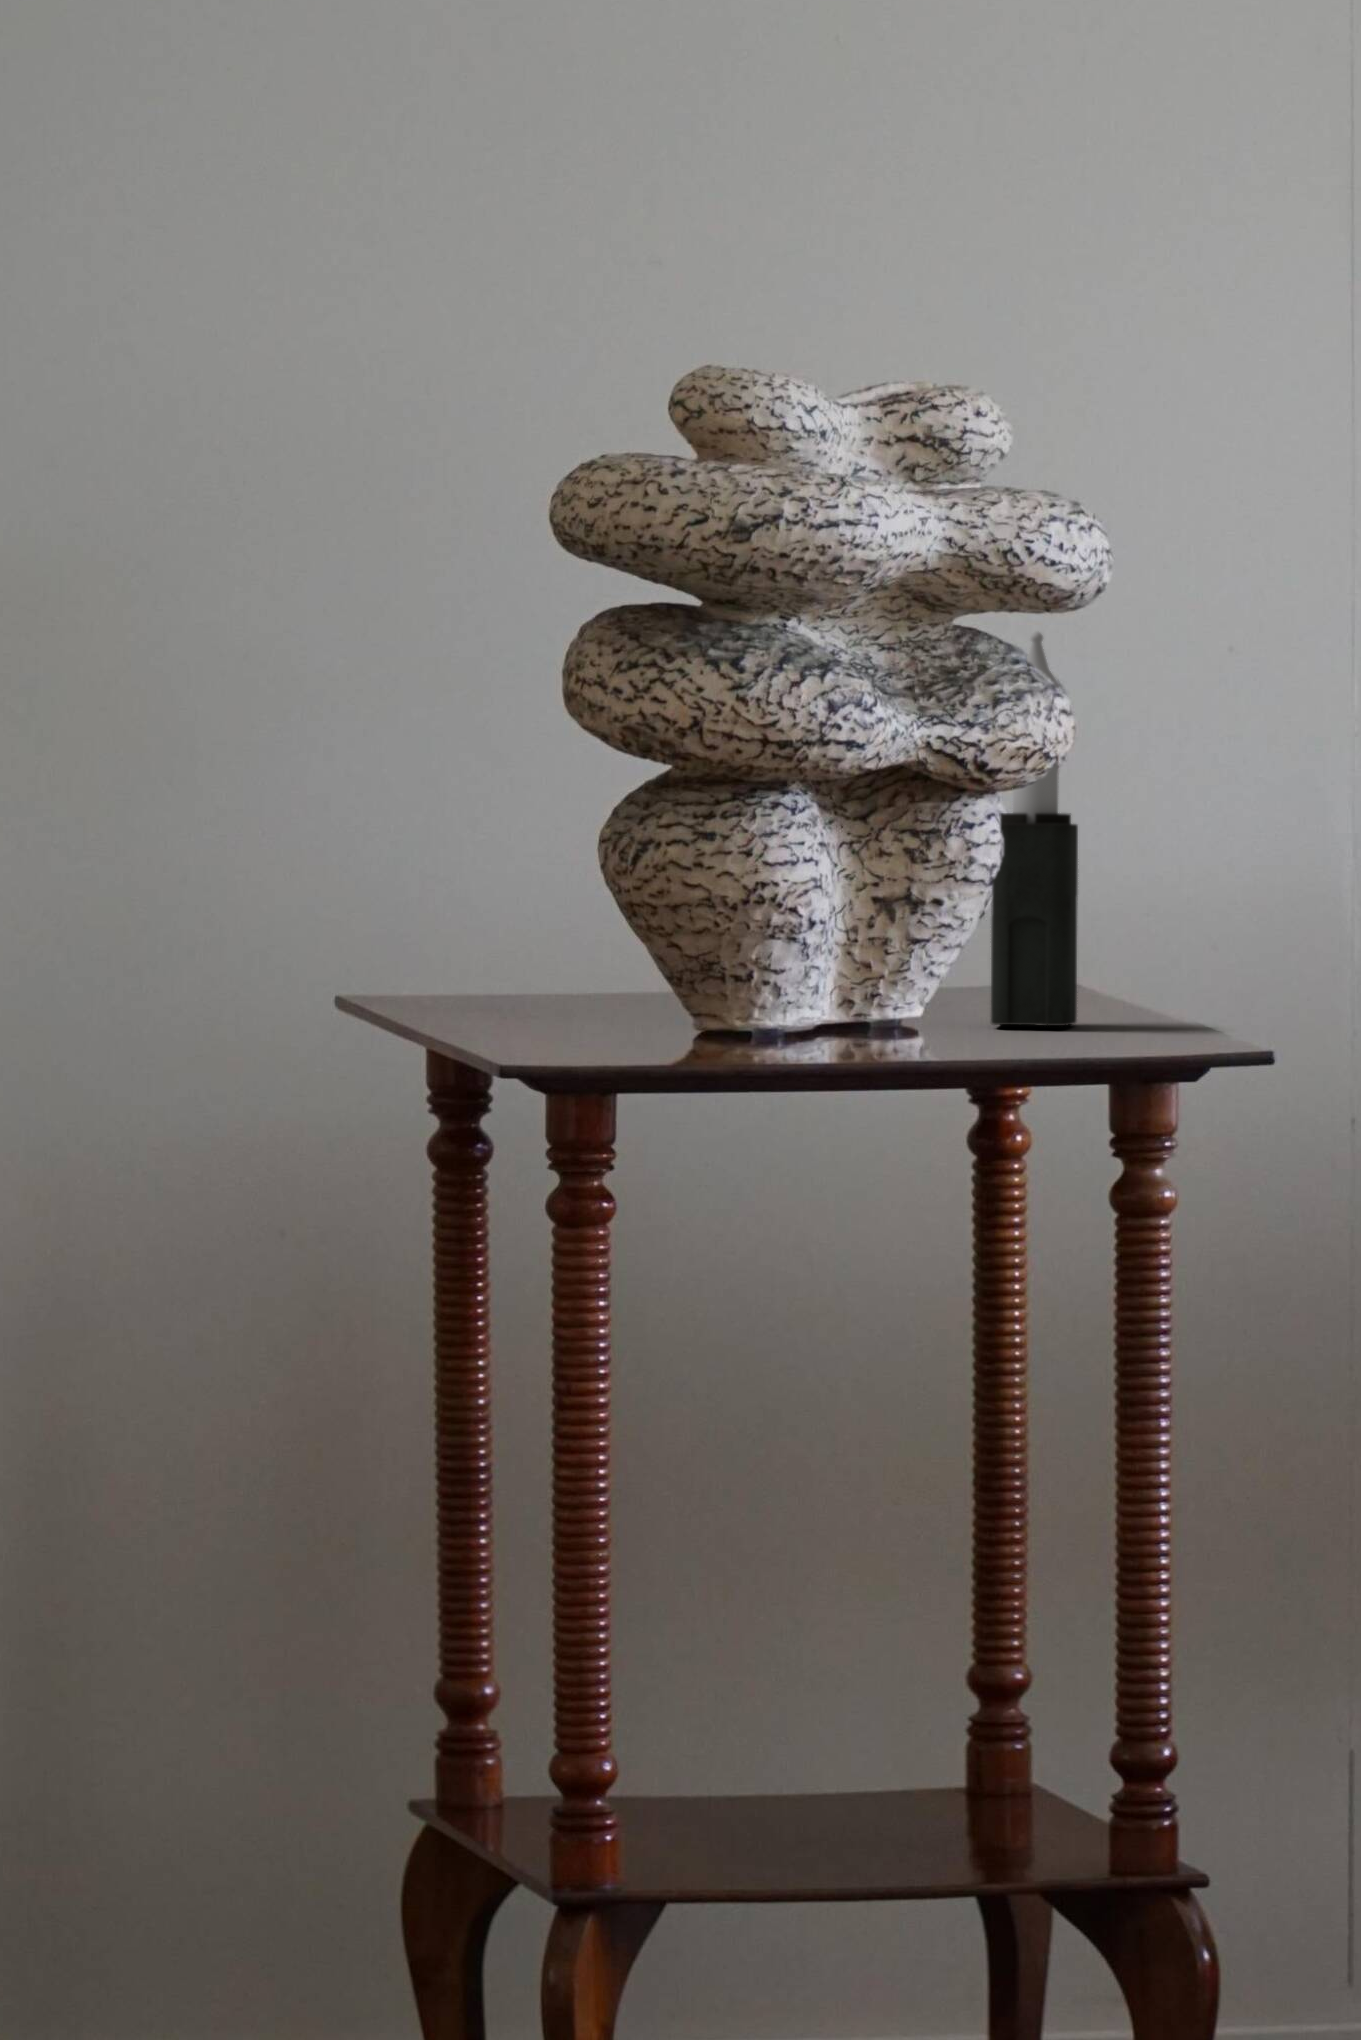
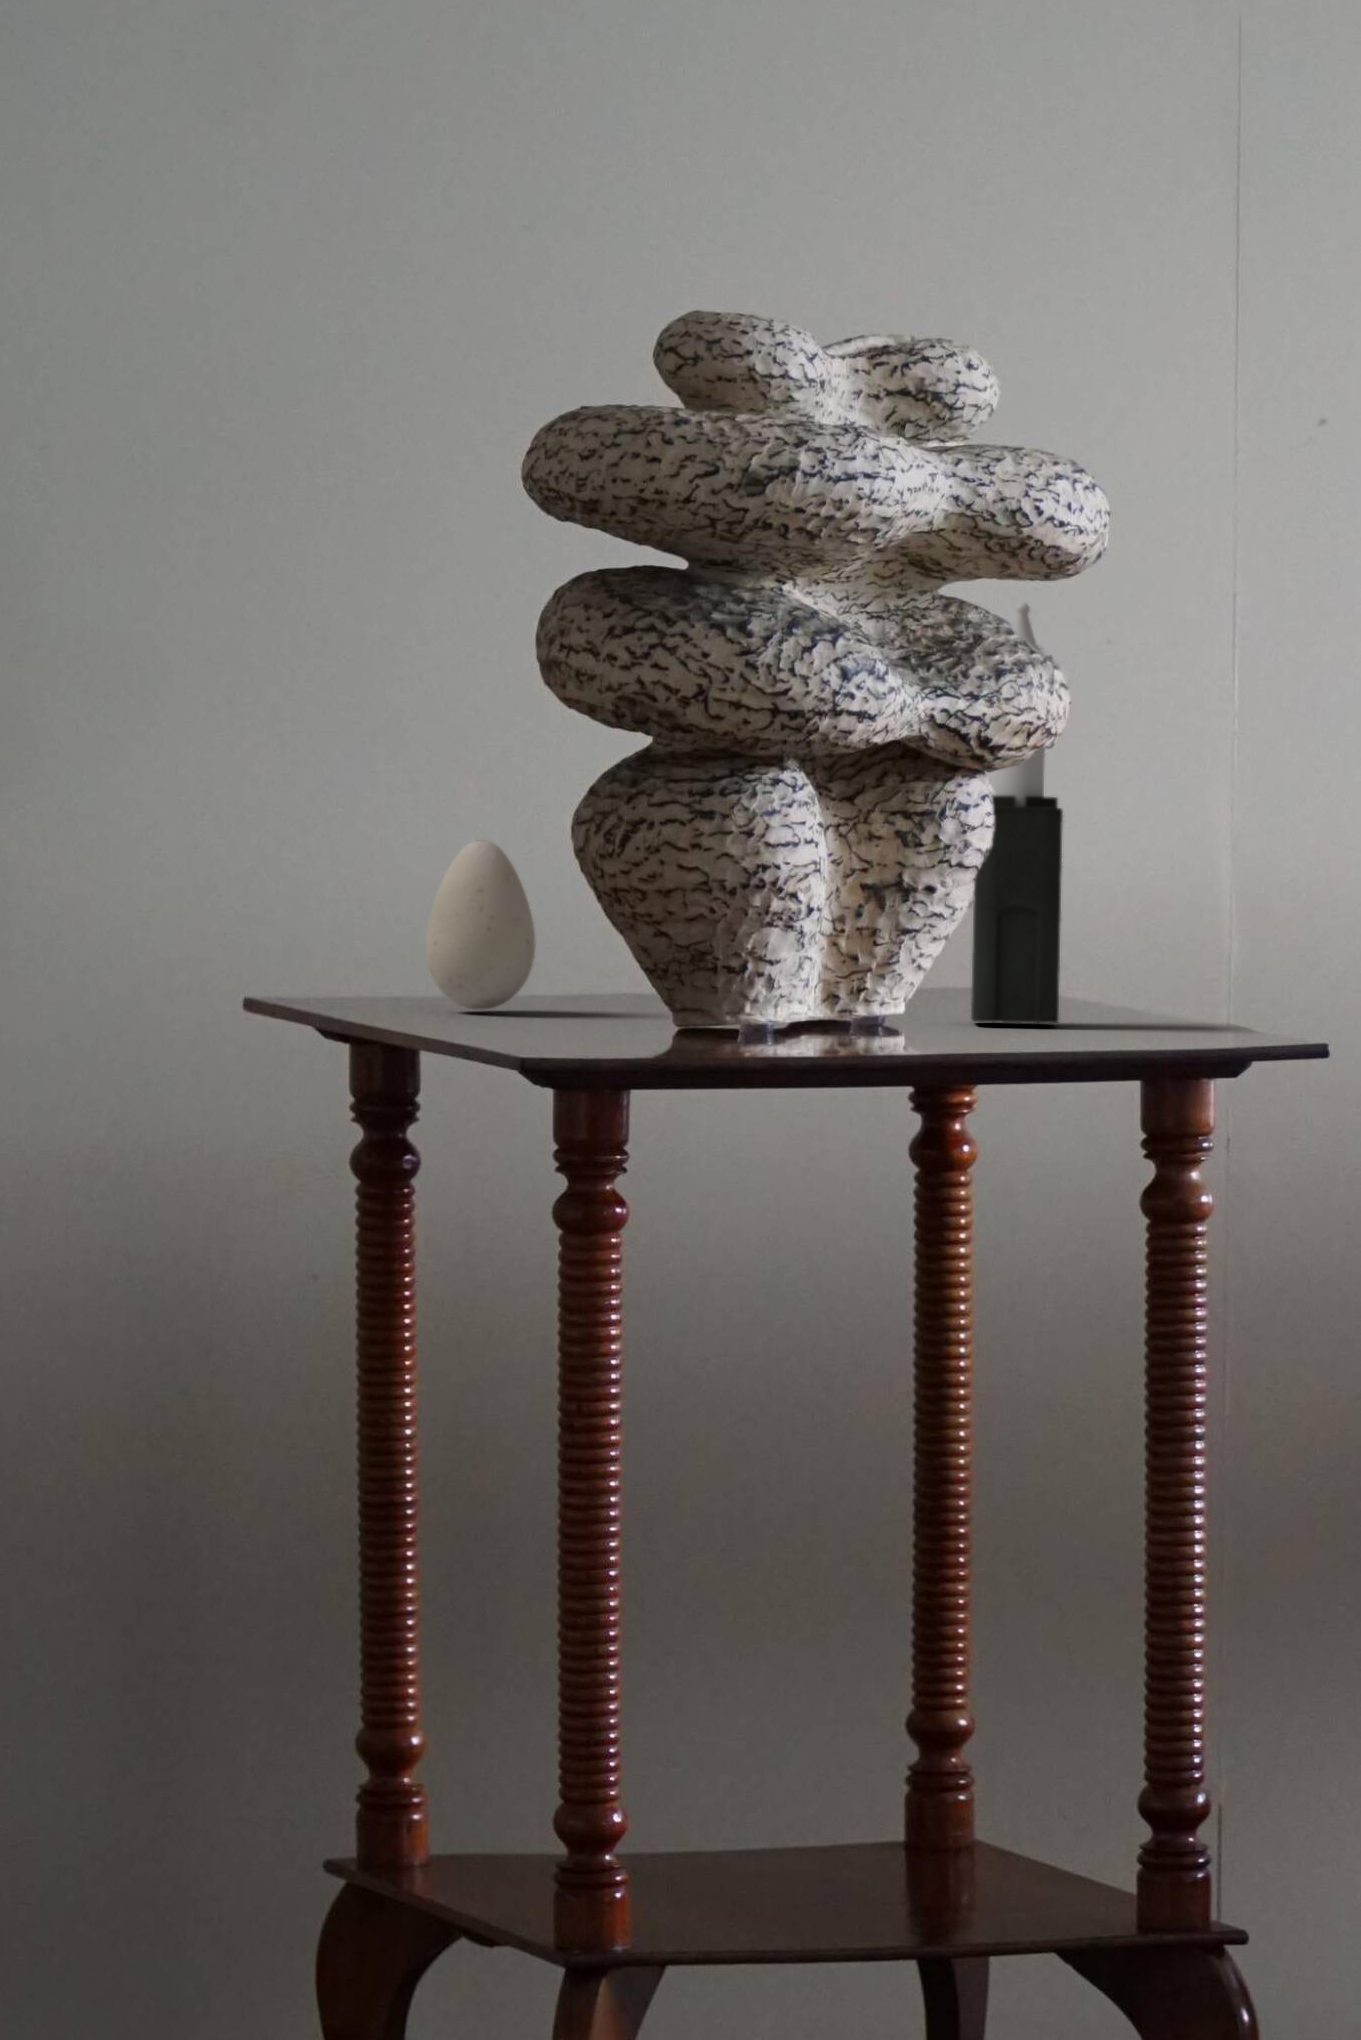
decorative egg: none [505,860,603,1014] -> present [426,840,536,1009]

